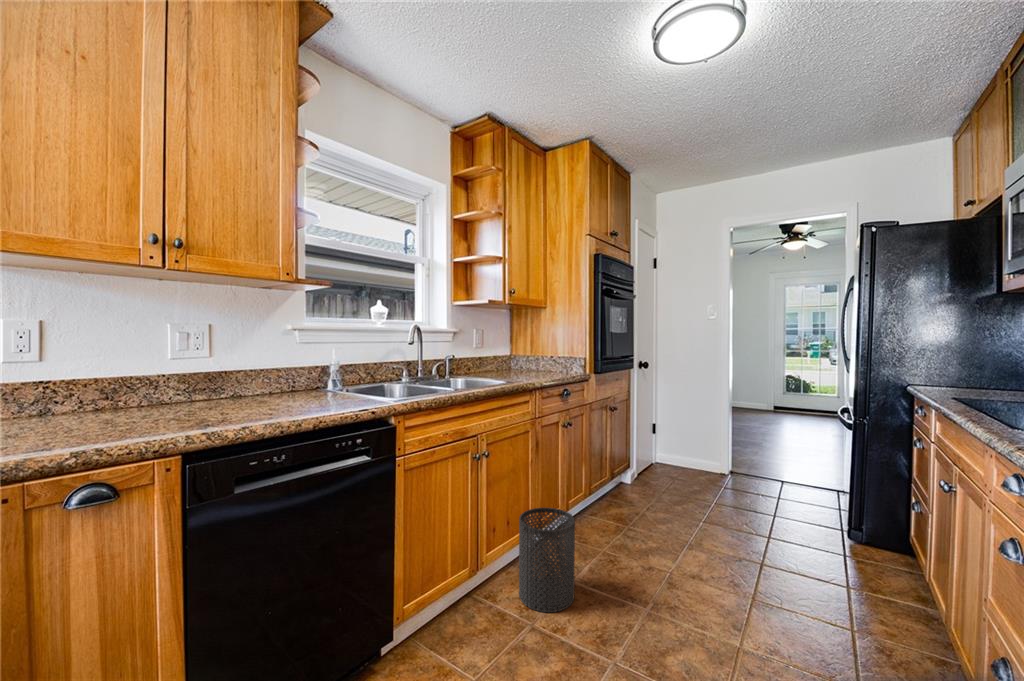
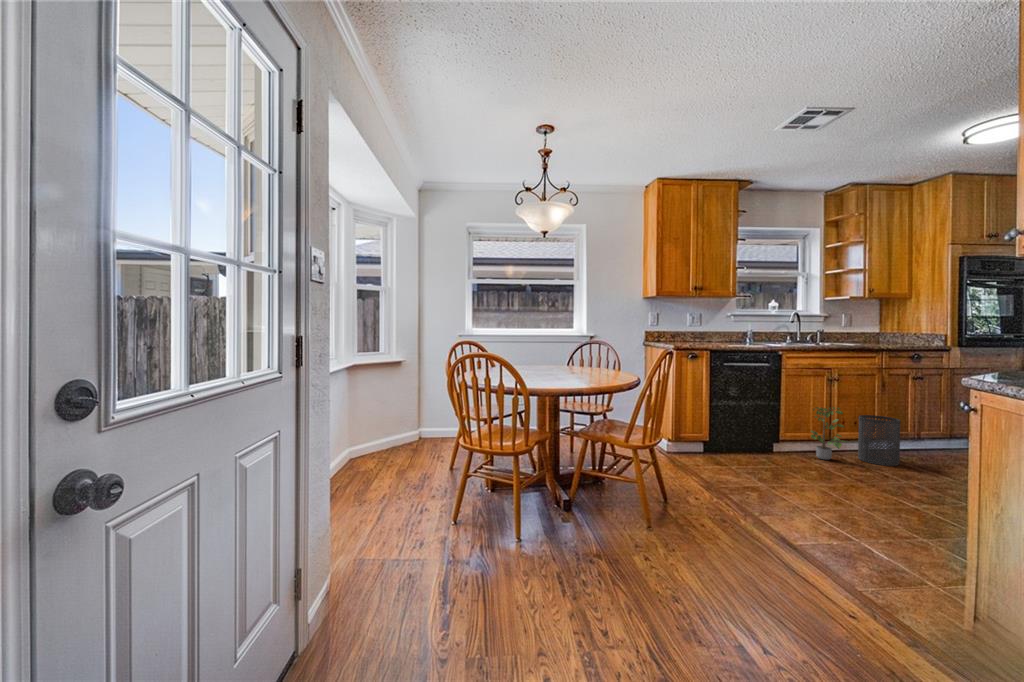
potted plant: none [450,519,517,640] -> present [811,407,846,460]

